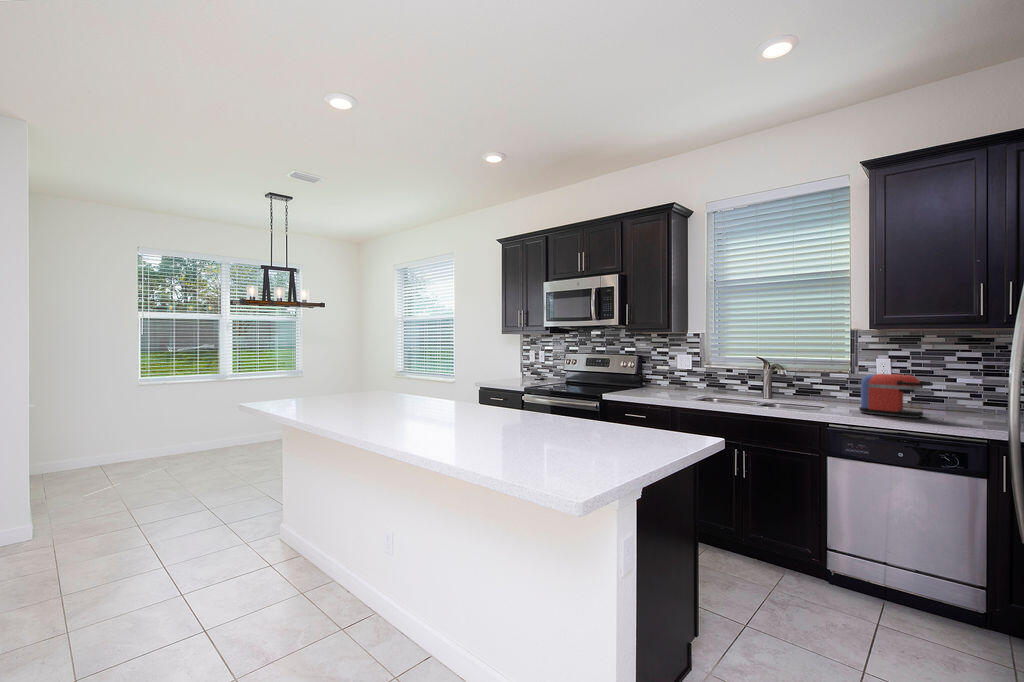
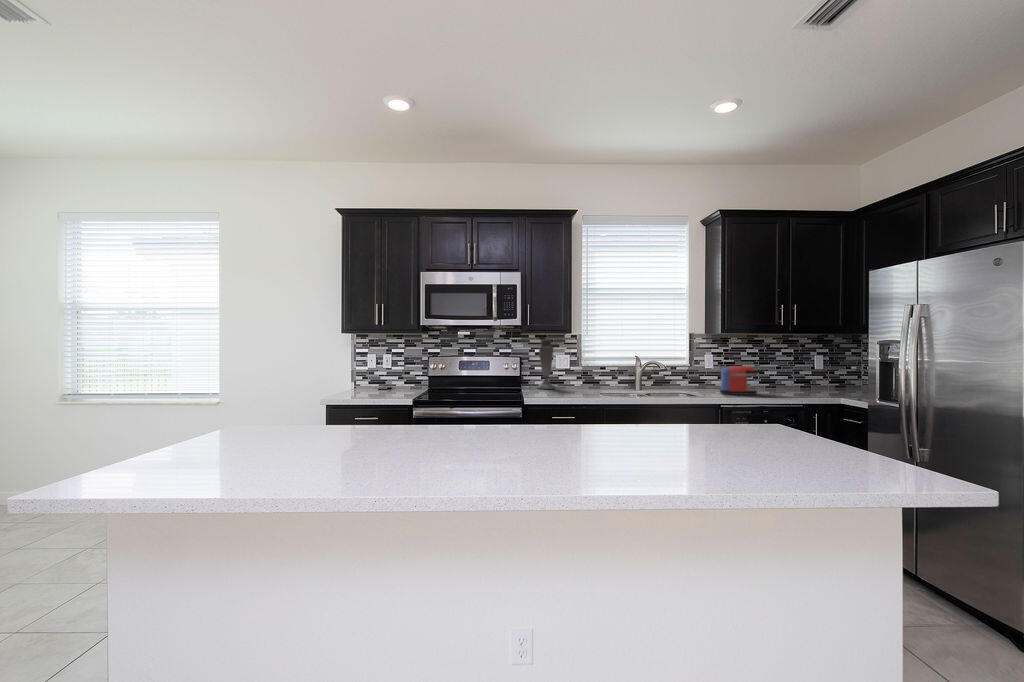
vase: none [653,337,674,390] -> present [537,339,555,389]

